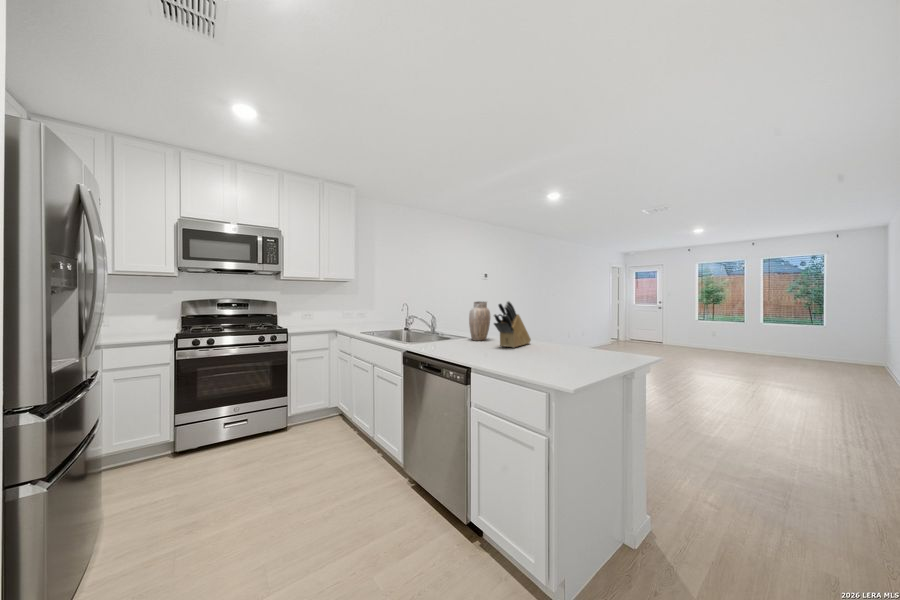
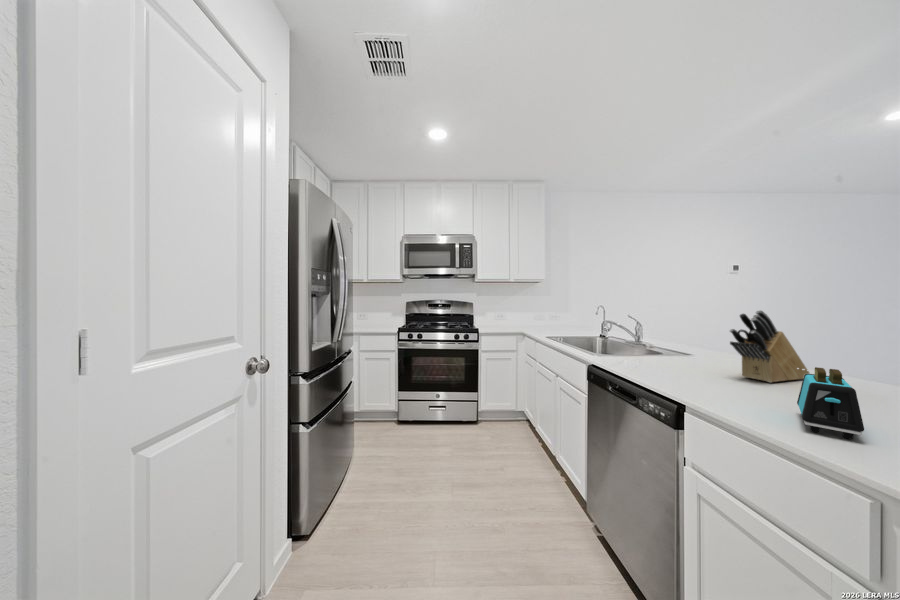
vase: present [469,301,490,341] -> none [688,309,726,364]
toaster: none [526,333,552,370] -> present [797,367,864,439]

